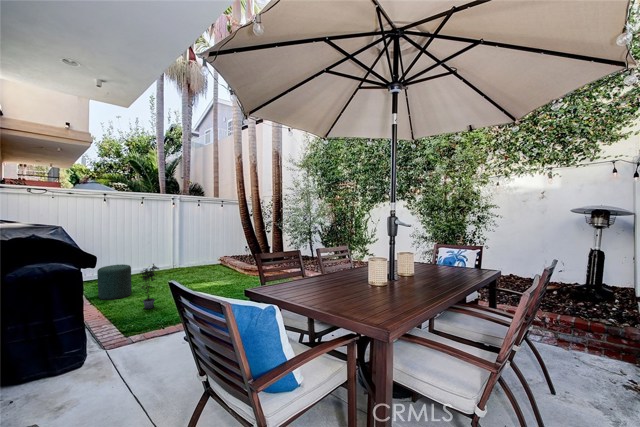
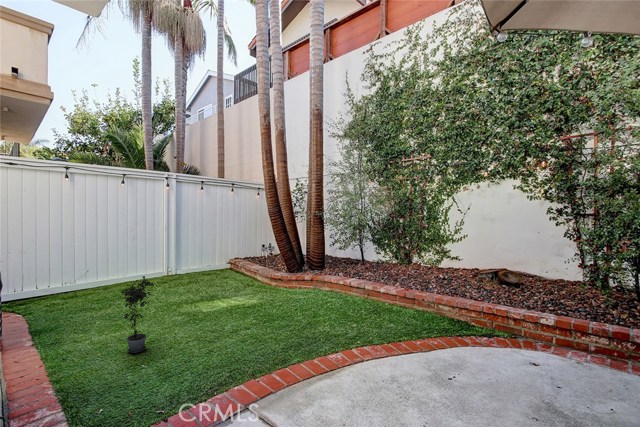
ottoman: present [97,264,132,300] -> none [52,274,108,332]

